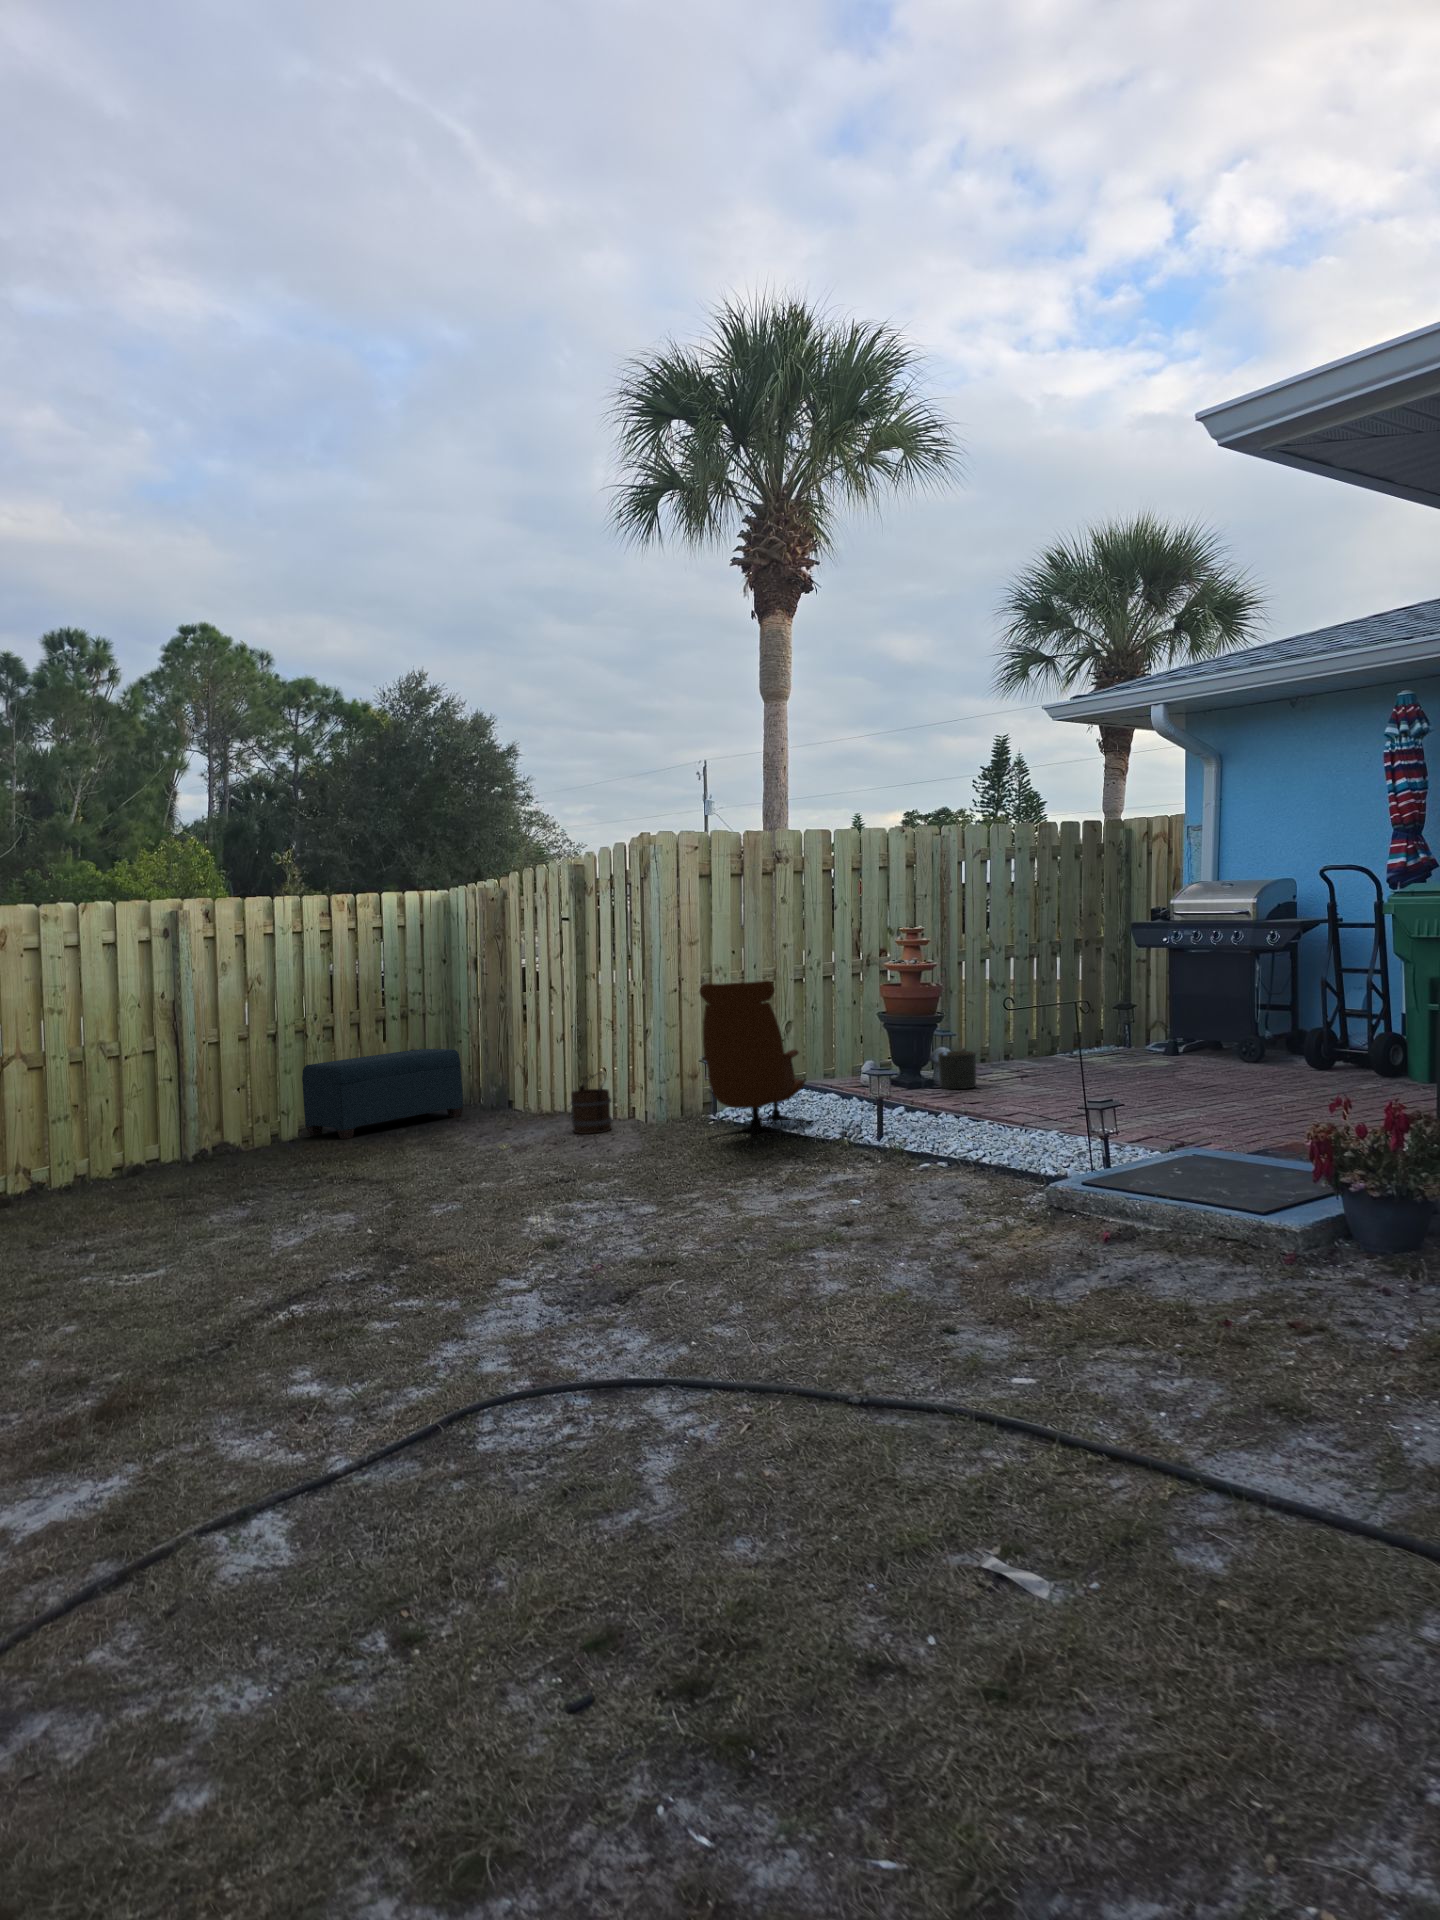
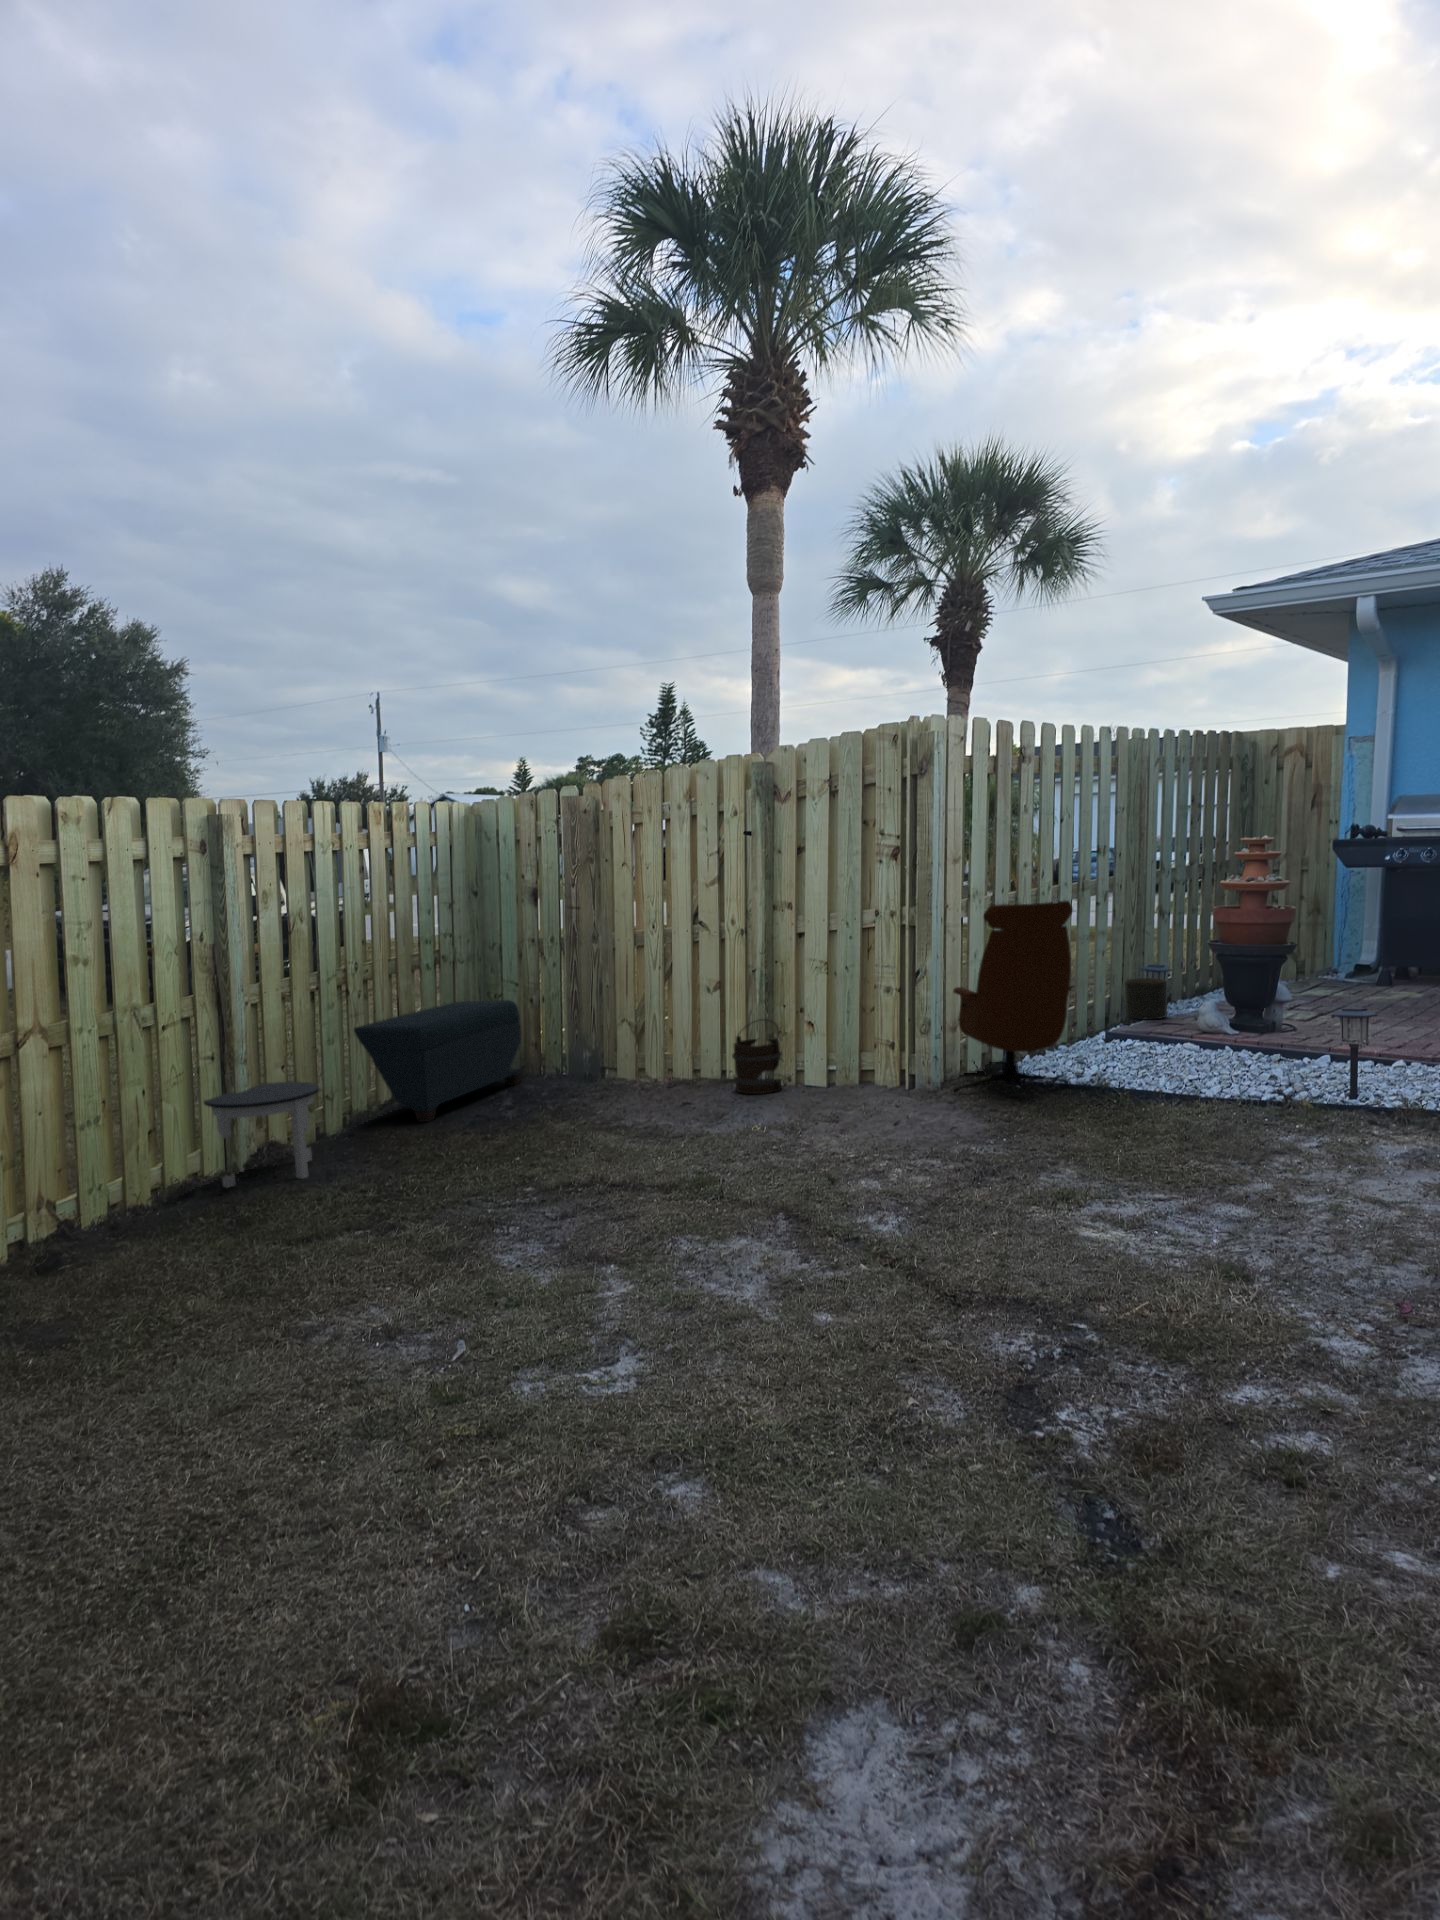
round table: none [148,1101,232,1170] -> present [204,1082,319,1188]

